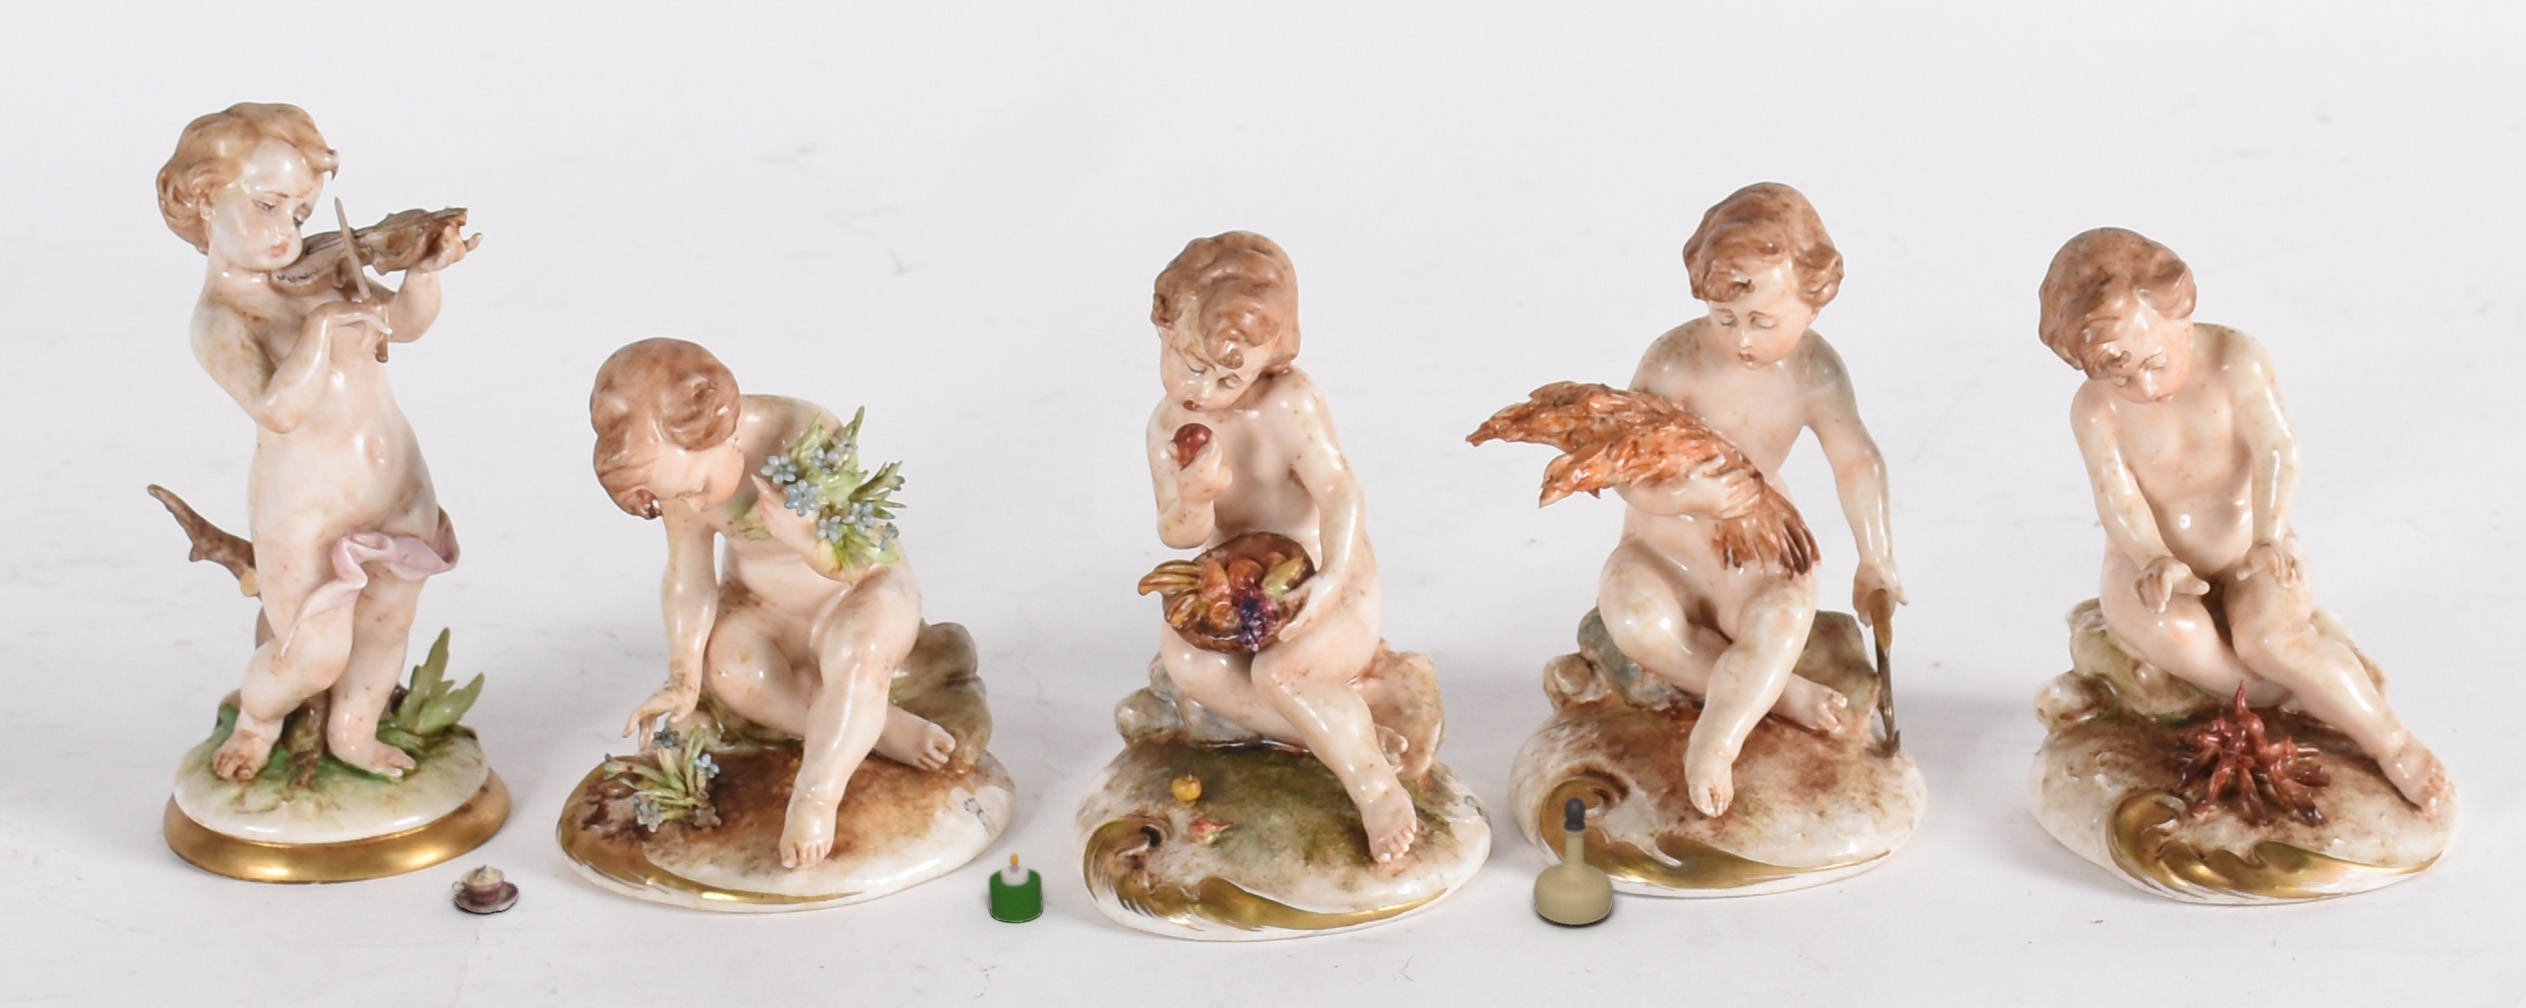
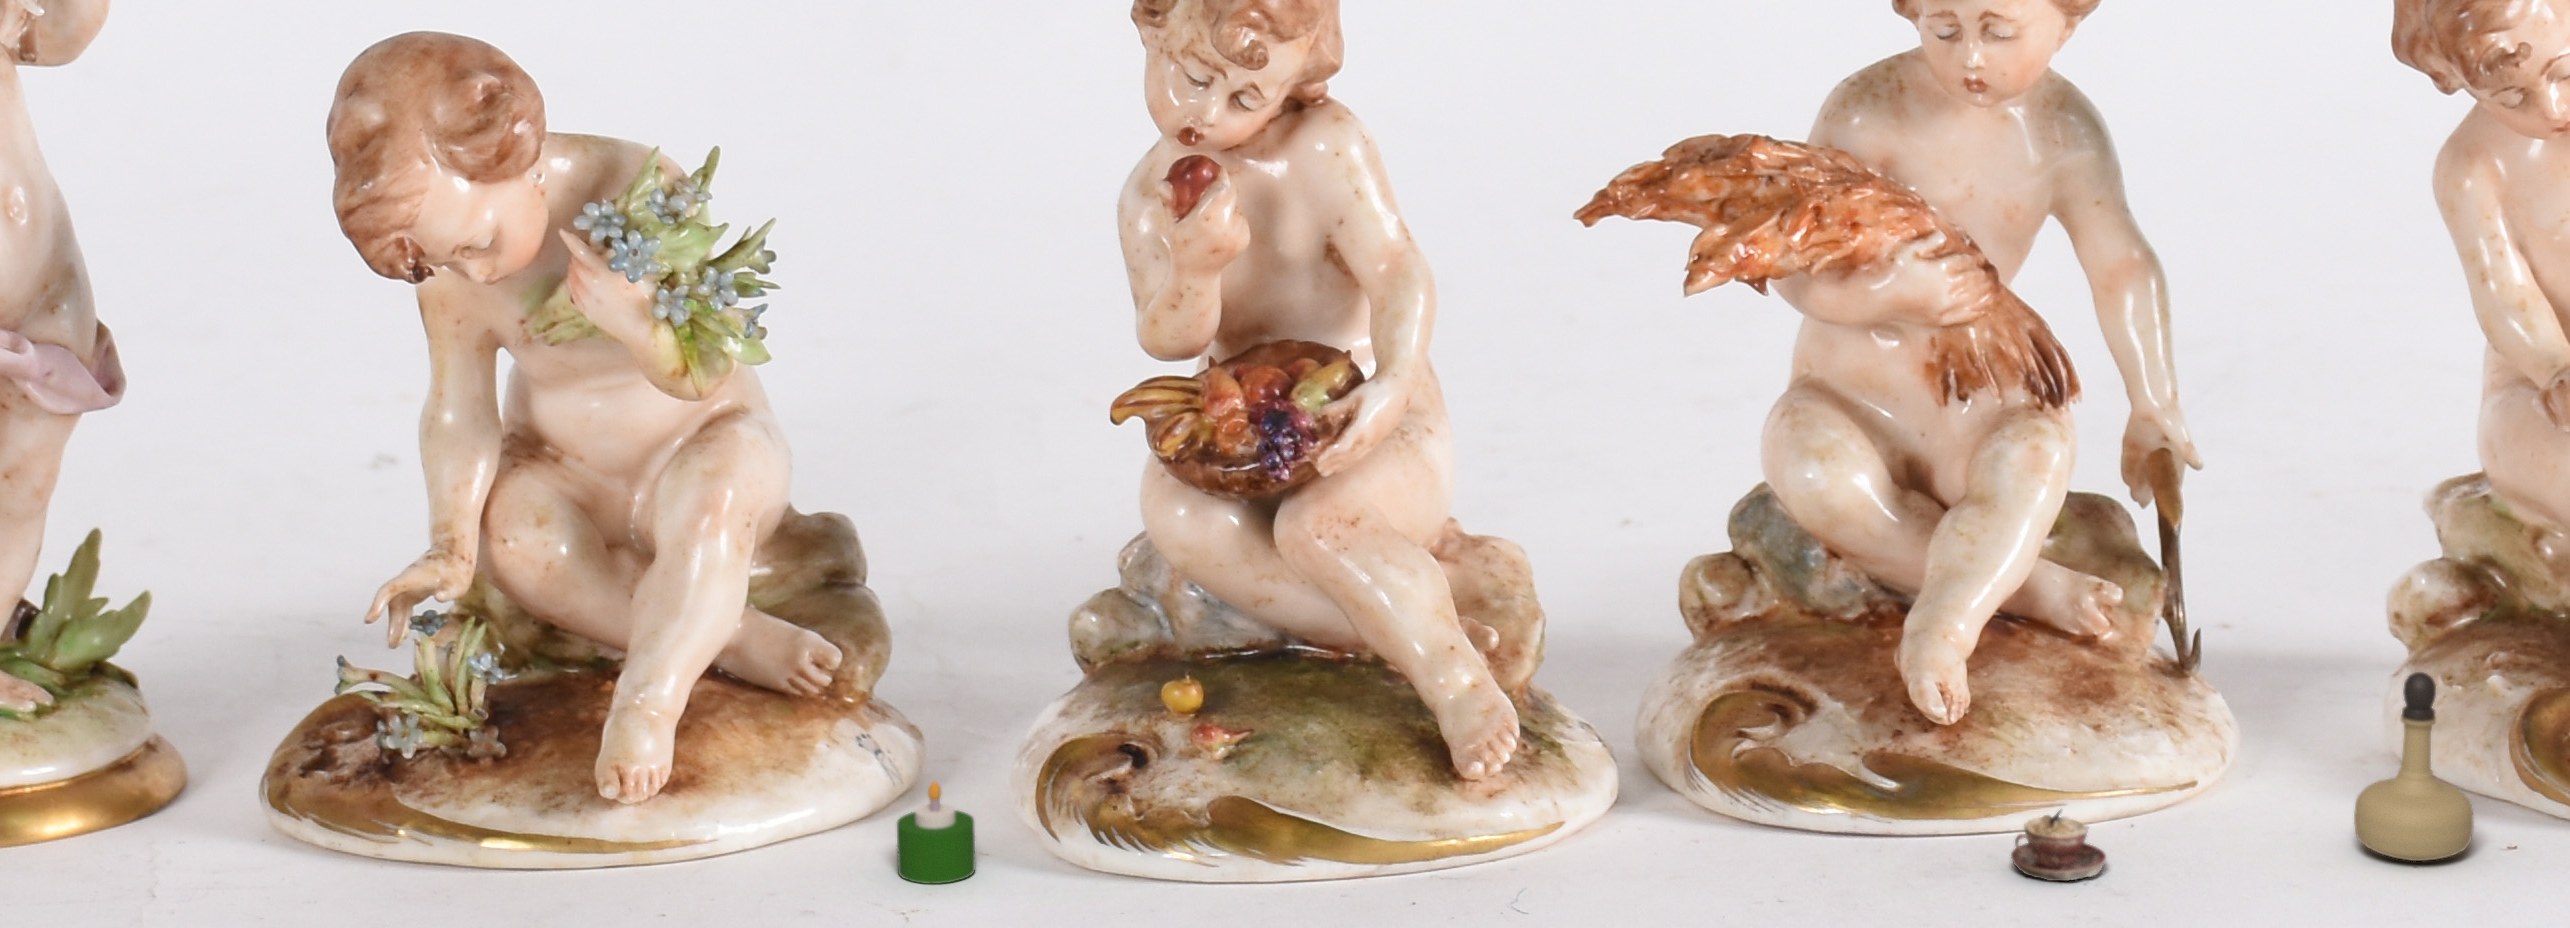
perfume bottle: present [1533,797,1614,925] -> present [2354,672,2474,861]
teacup: present [453,866,519,913] -> present [2011,811,2106,881]

